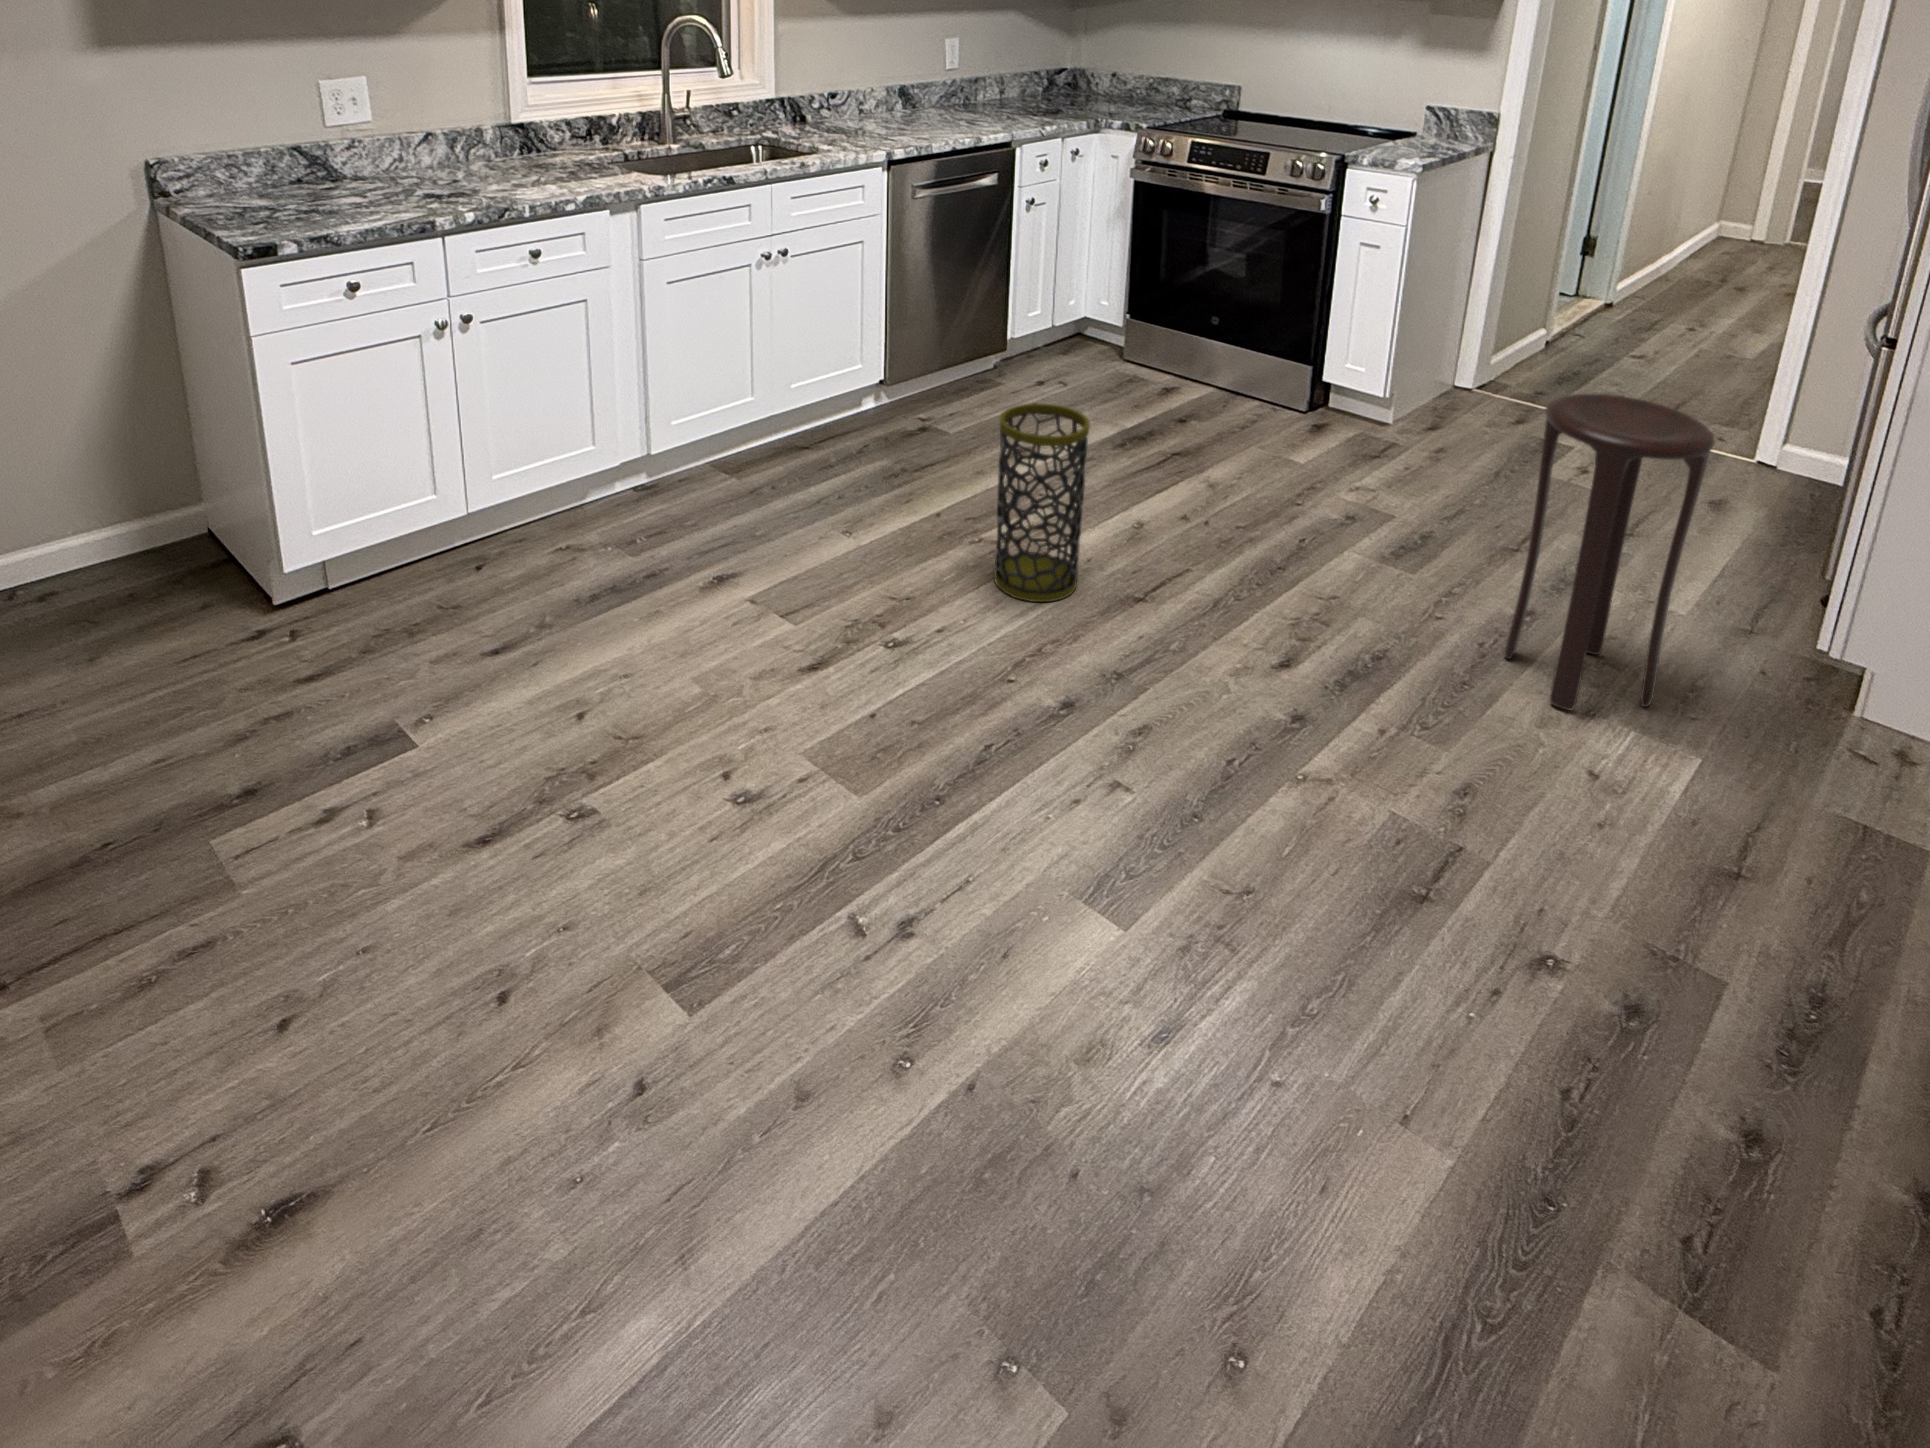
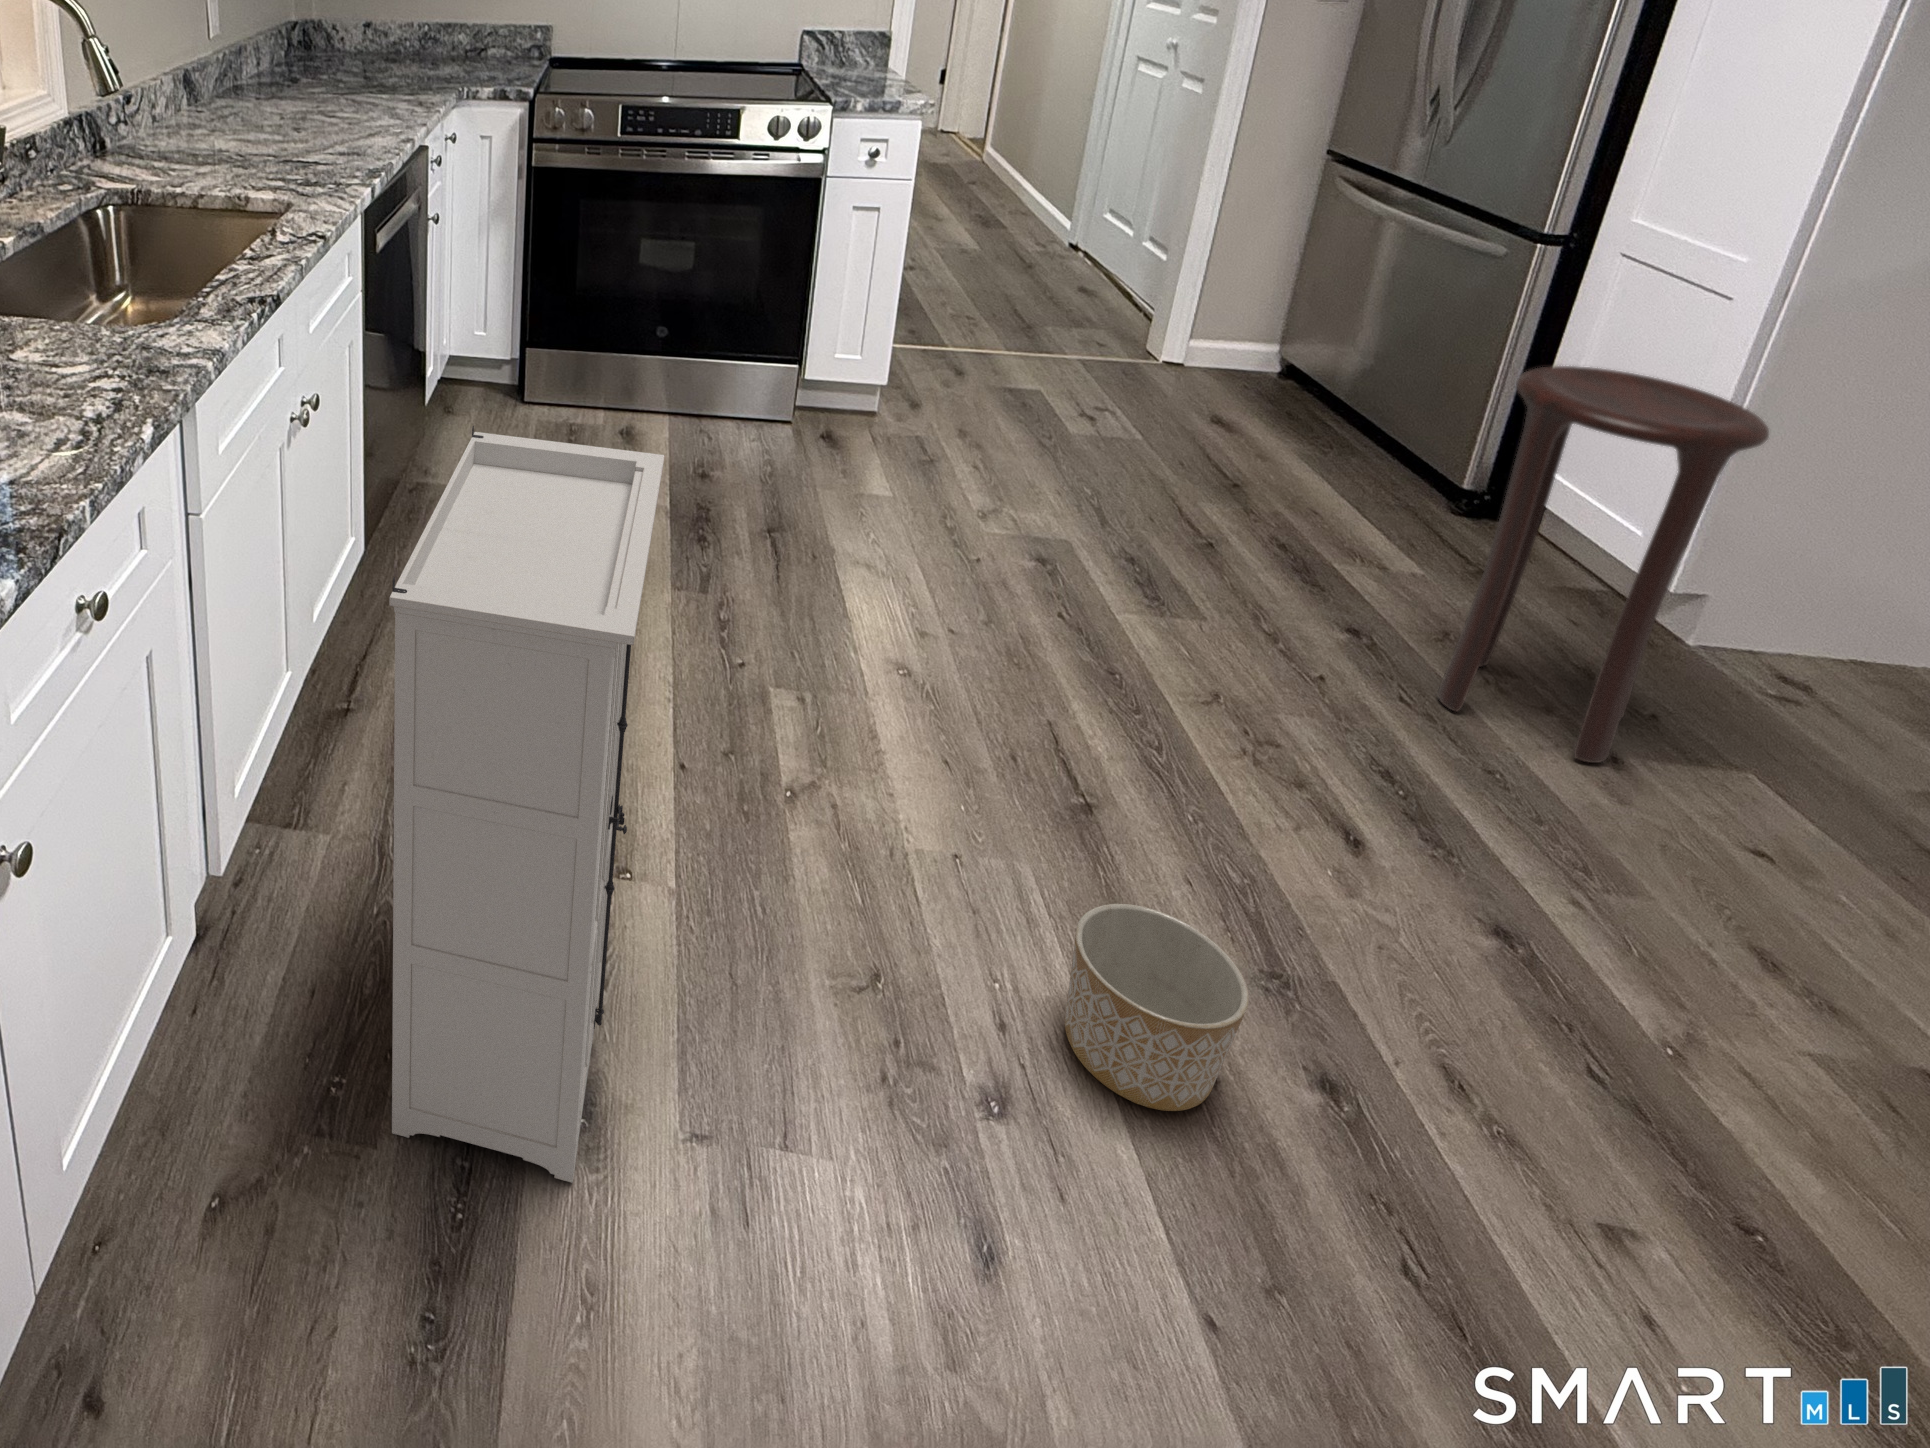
storage cabinet: none [618,242,812,584] -> present [389,426,664,1183]
trash can: present [994,403,1090,602] -> none [898,565,1099,894]
planter: none [939,573,1023,675] -> present [1065,904,1249,1111]

